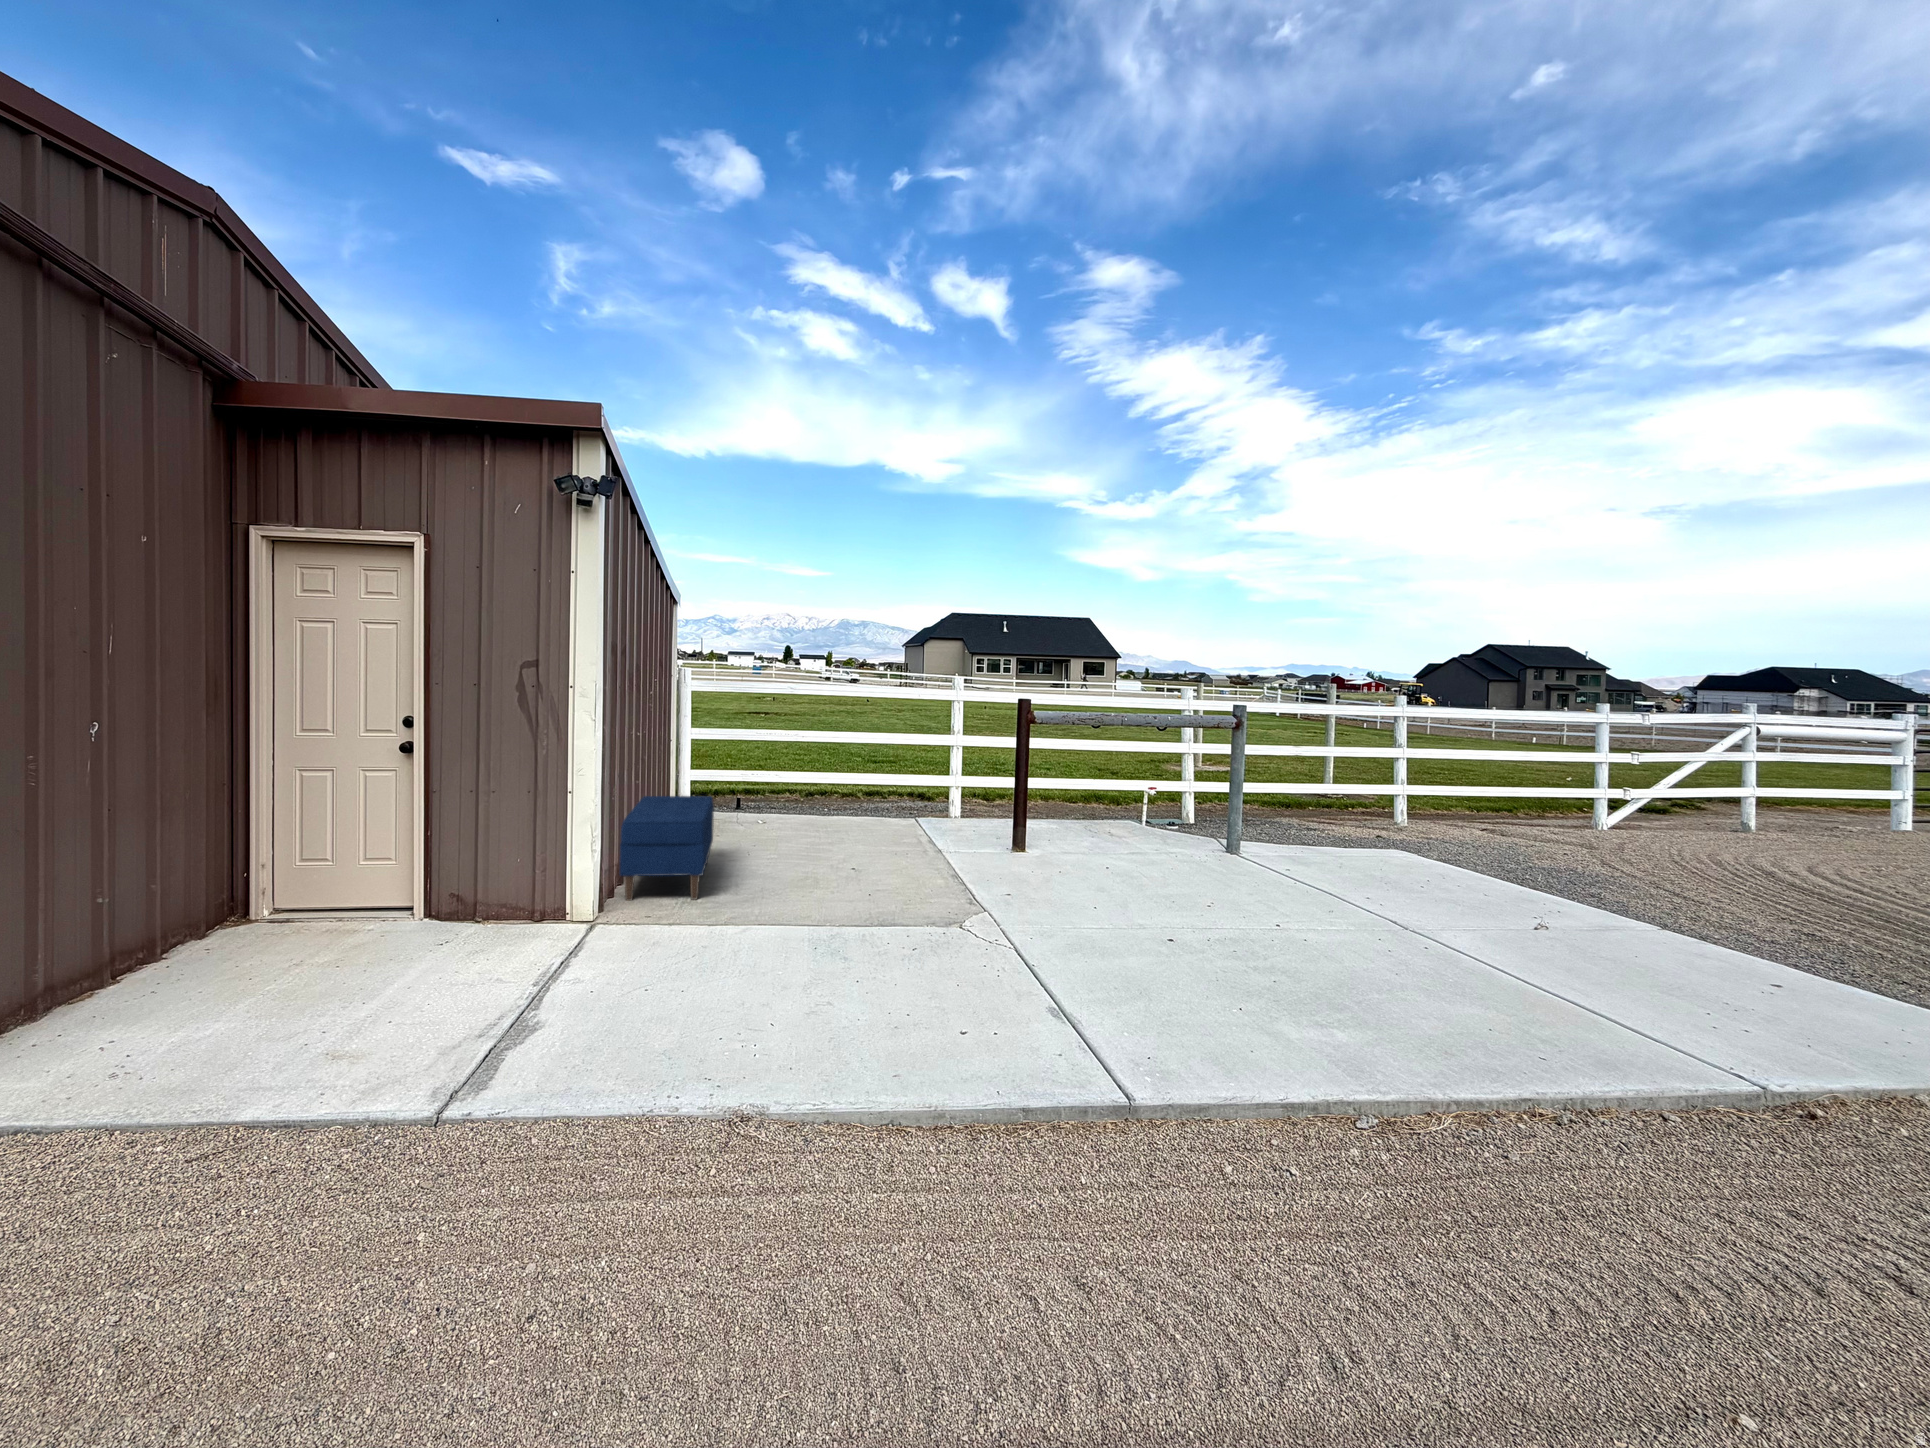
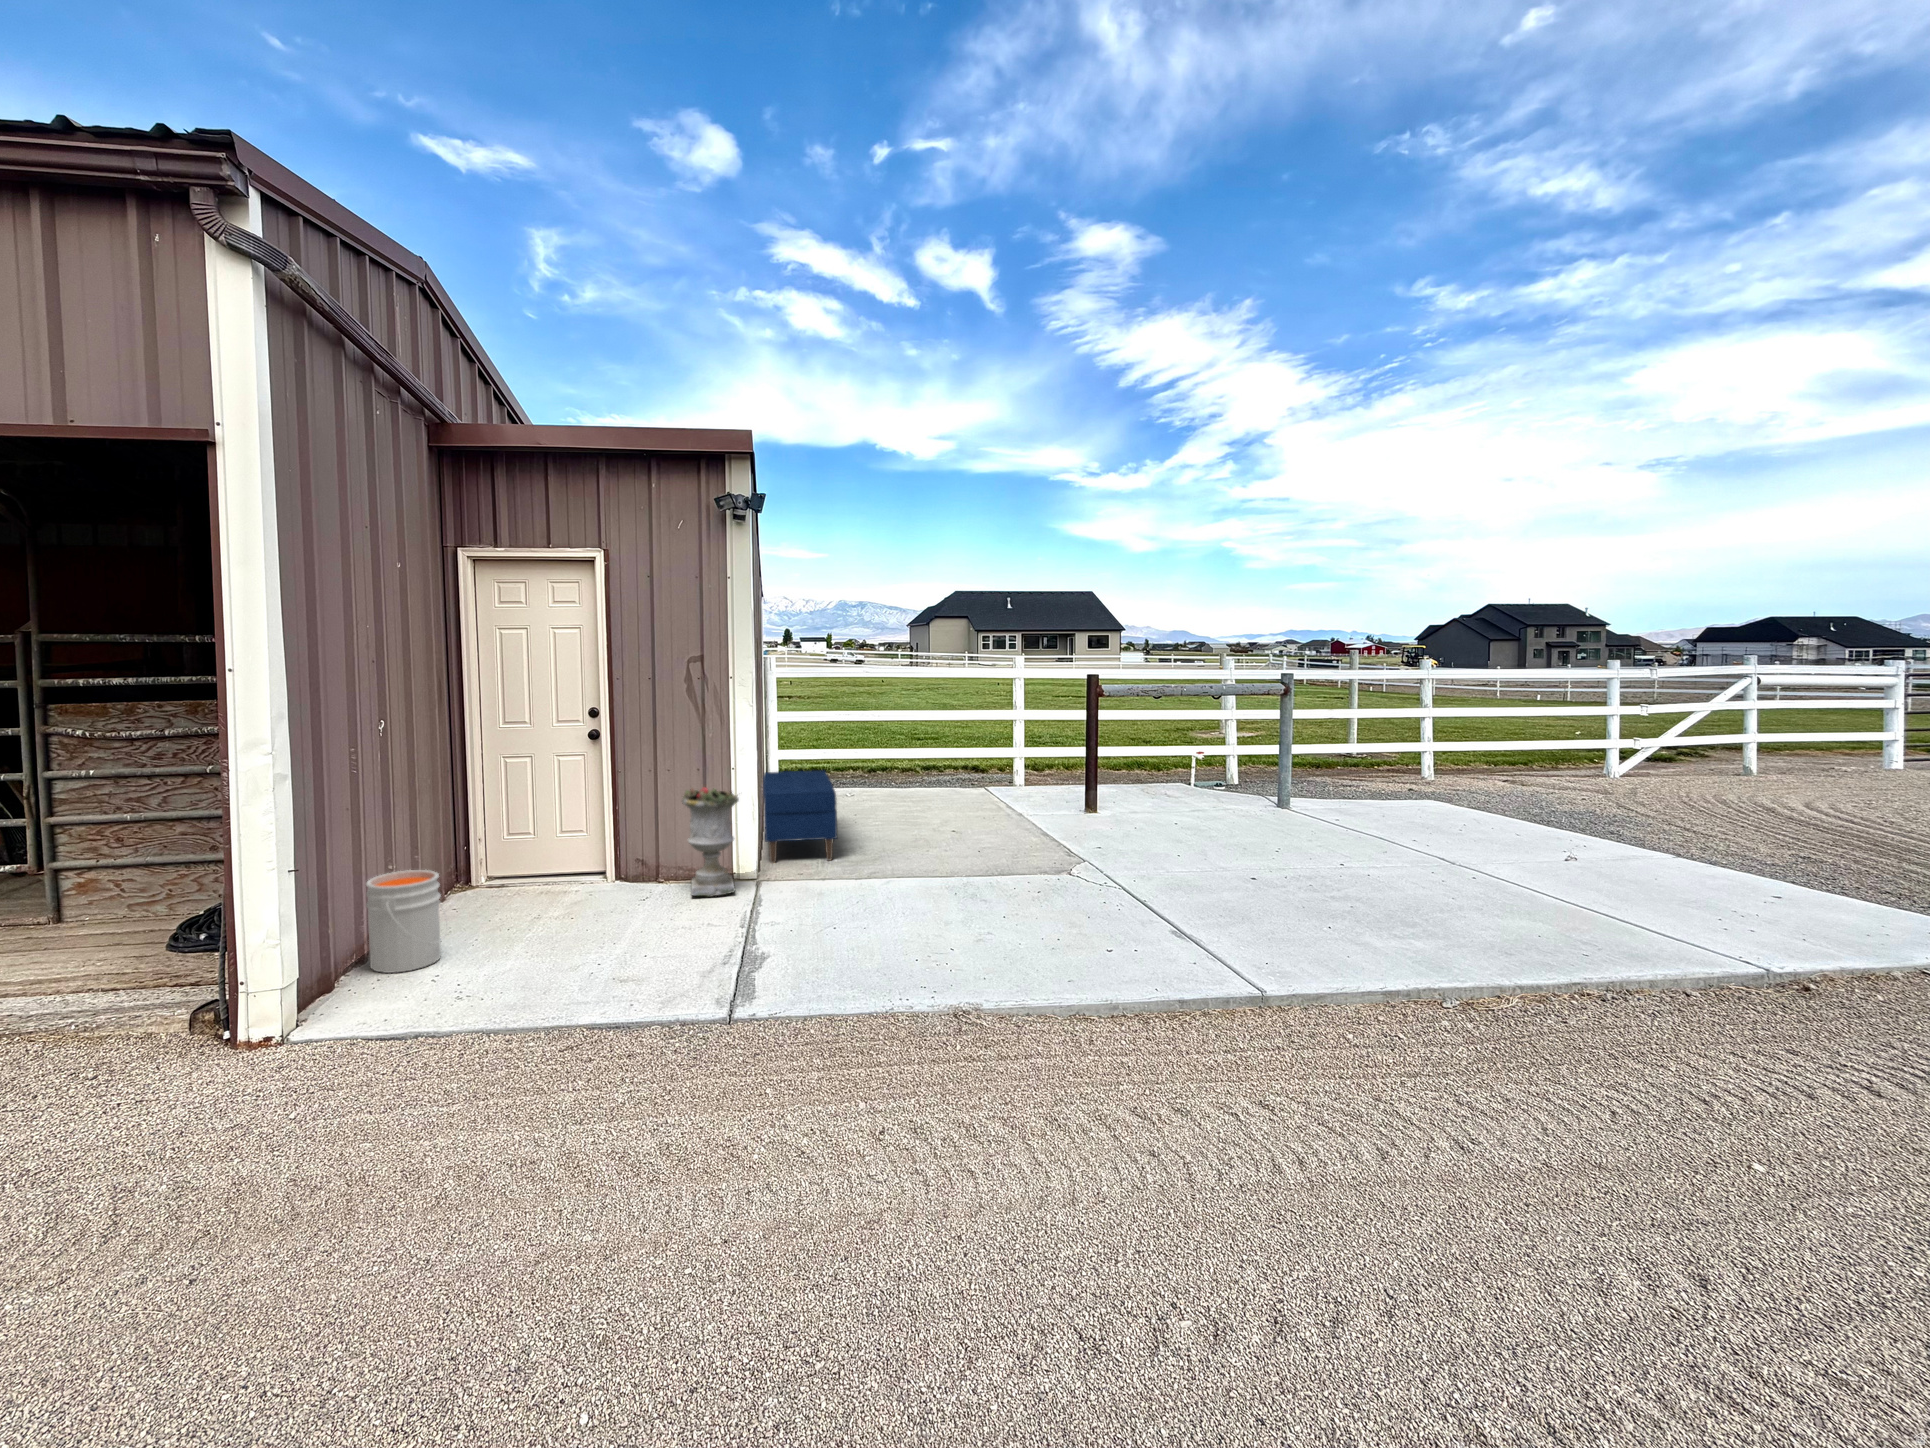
planter: none [502,810,572,941] -> present [682,787,739,897]
bucket: none [50,904,168,1031] -> present [366,870,447,973]

